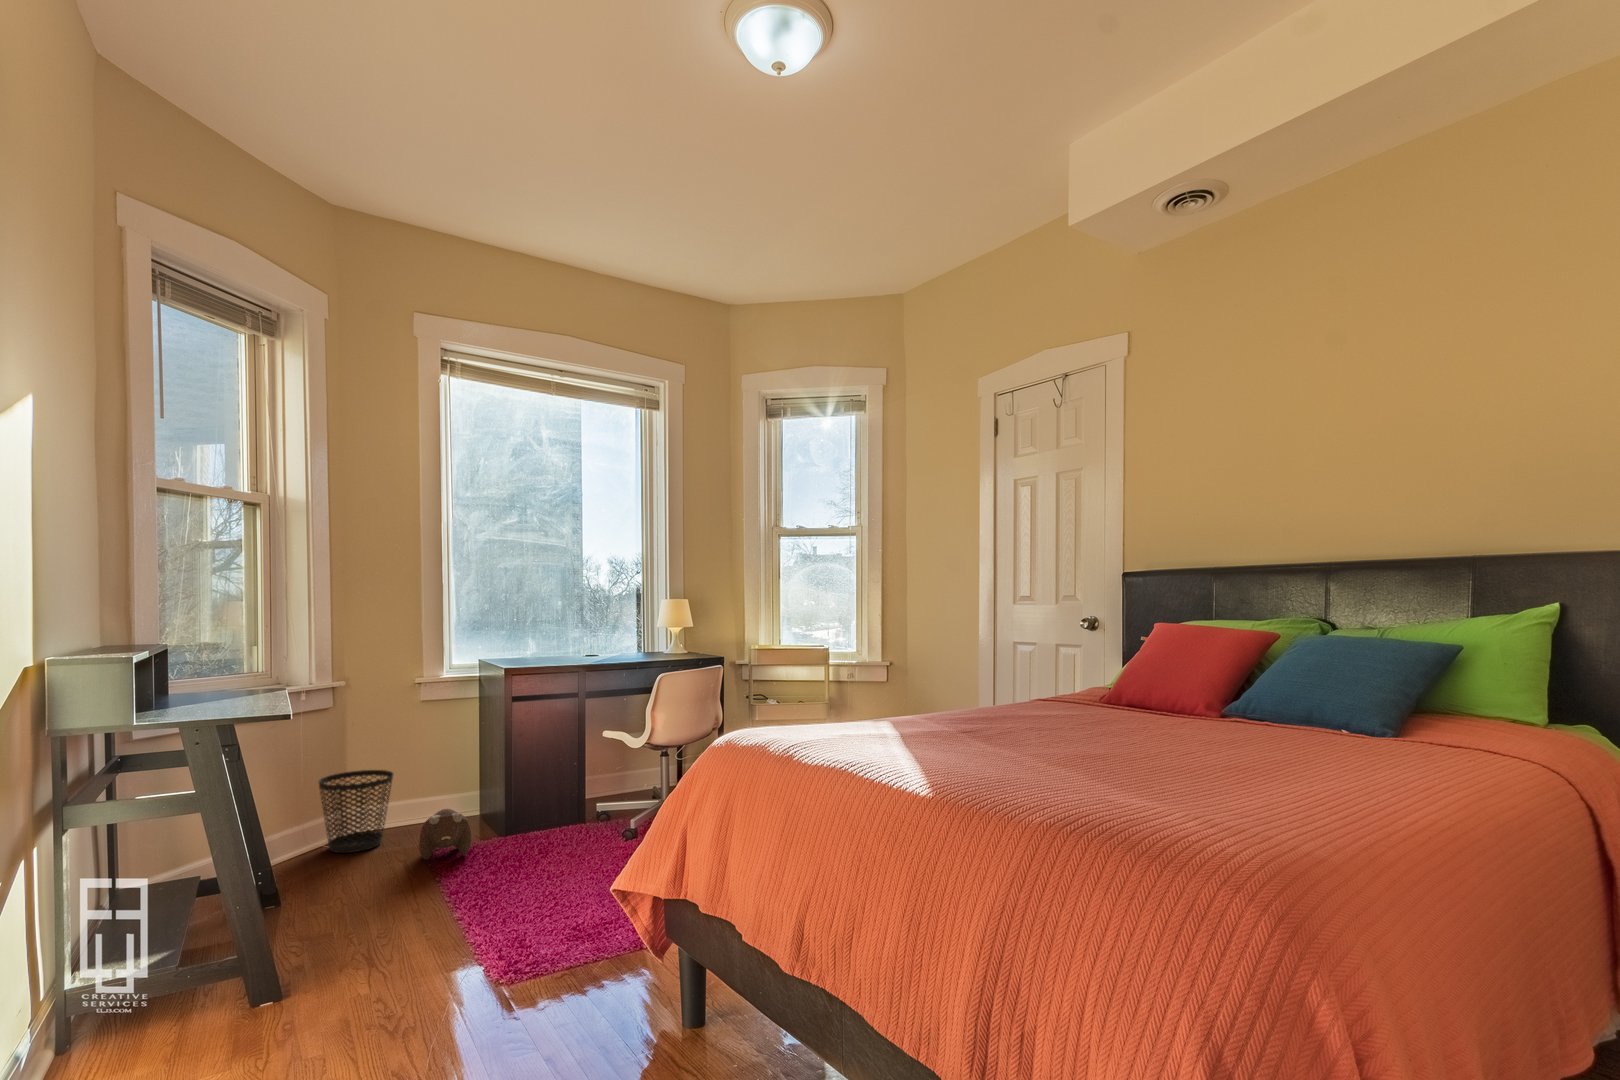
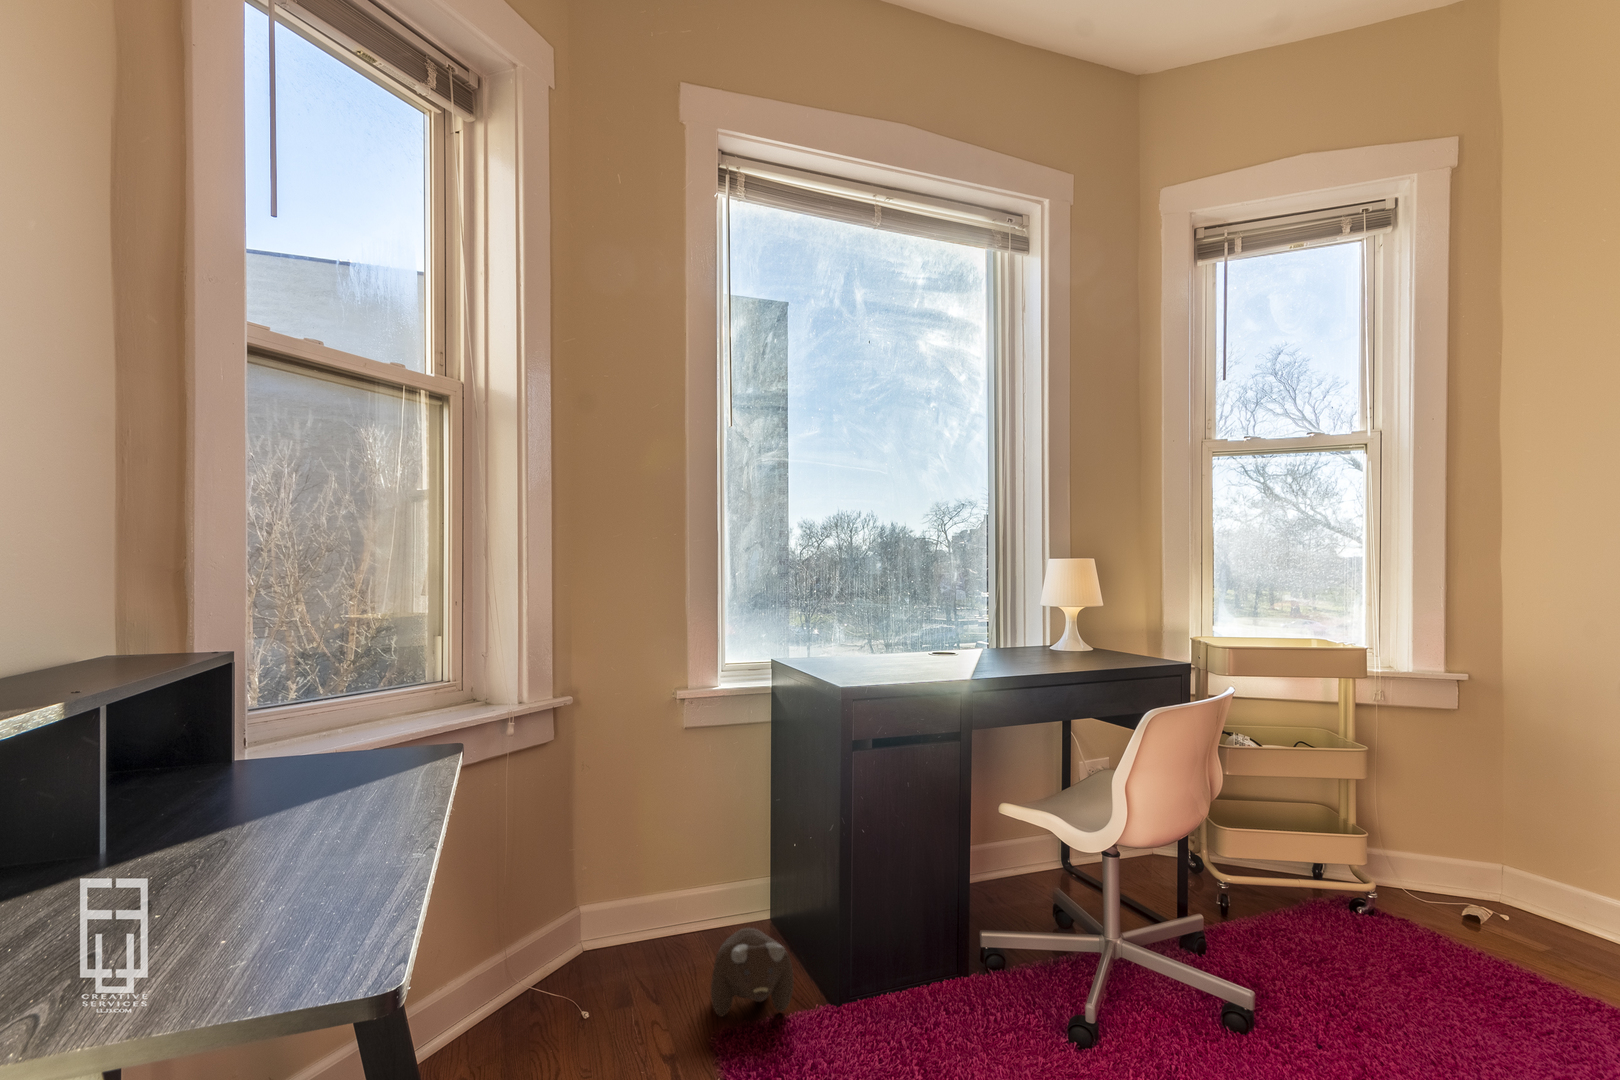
wastebasket: present [319,770,393,853] -> none [542,840,655,983]

